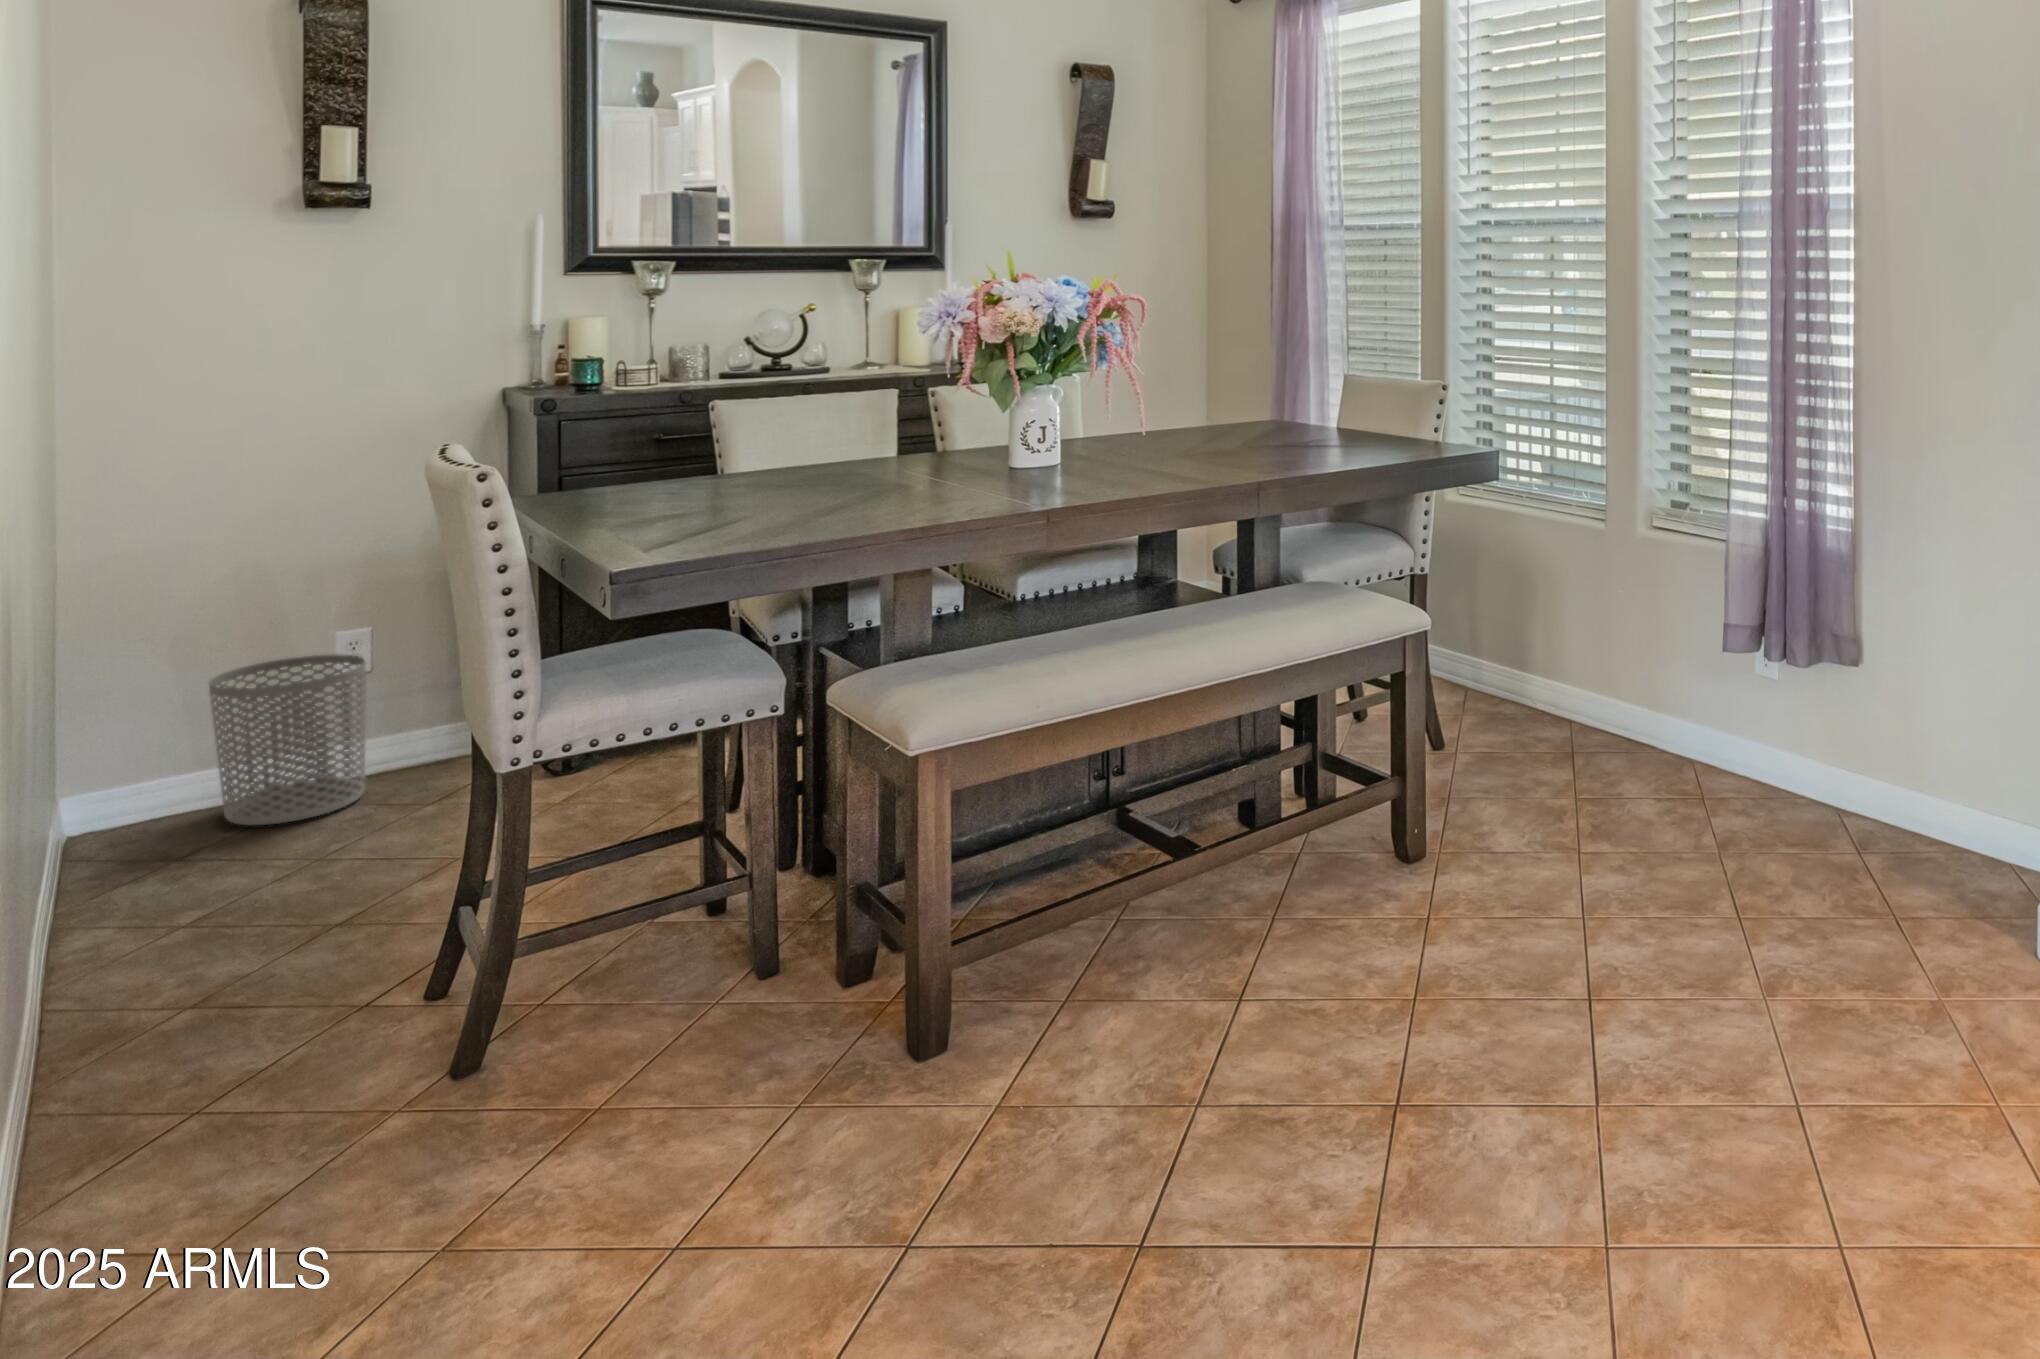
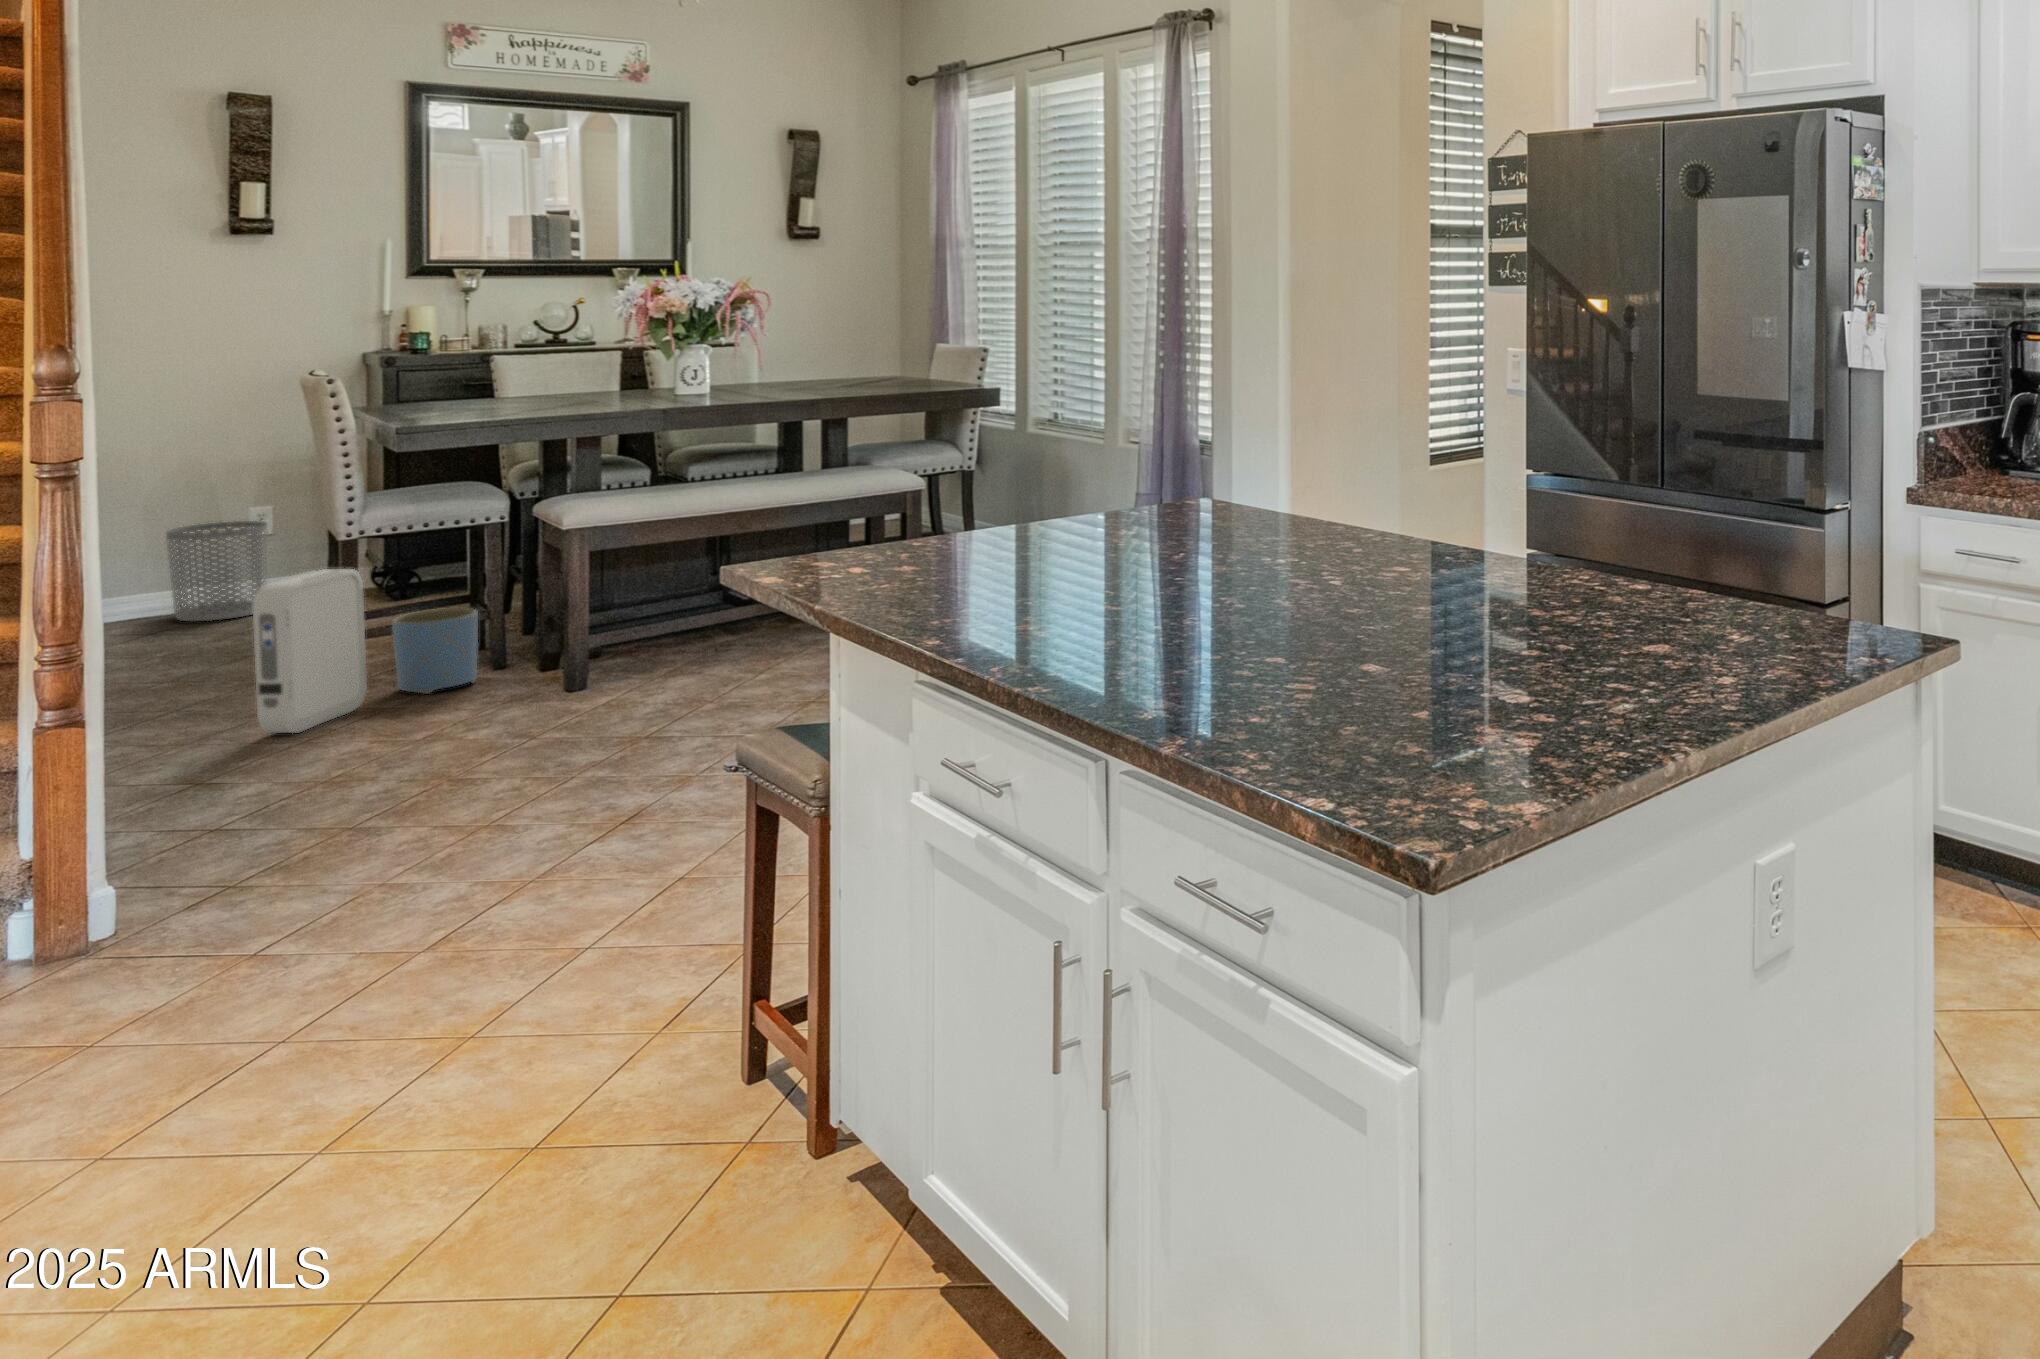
air purifier: none [349,850,562,1219] -> present [253,569,367,733]
planter: none [599,877,745,1059] -> present [392,608,478,694]

